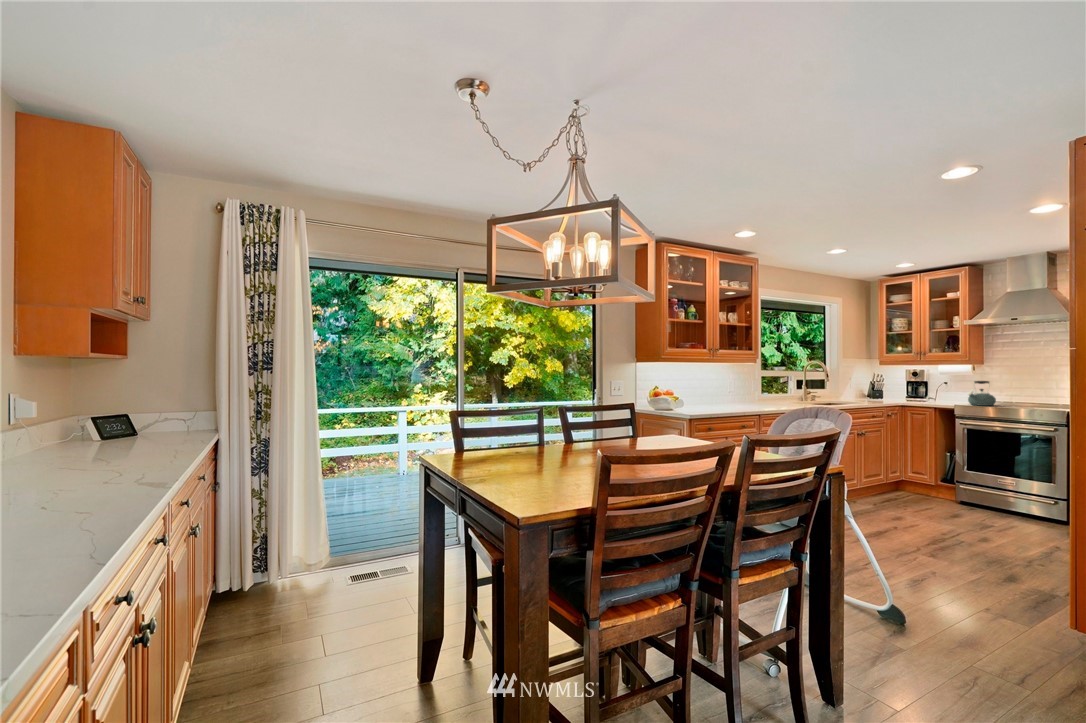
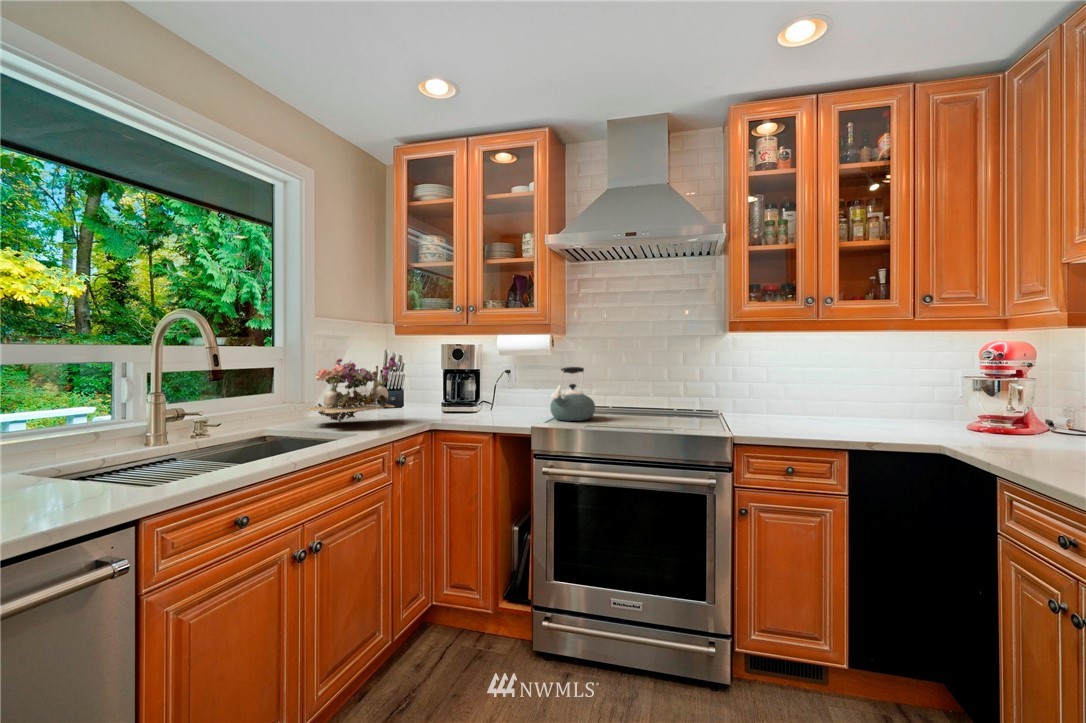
flower arrangement: none [843,374,885,402] -> present [307,355,397,423]

